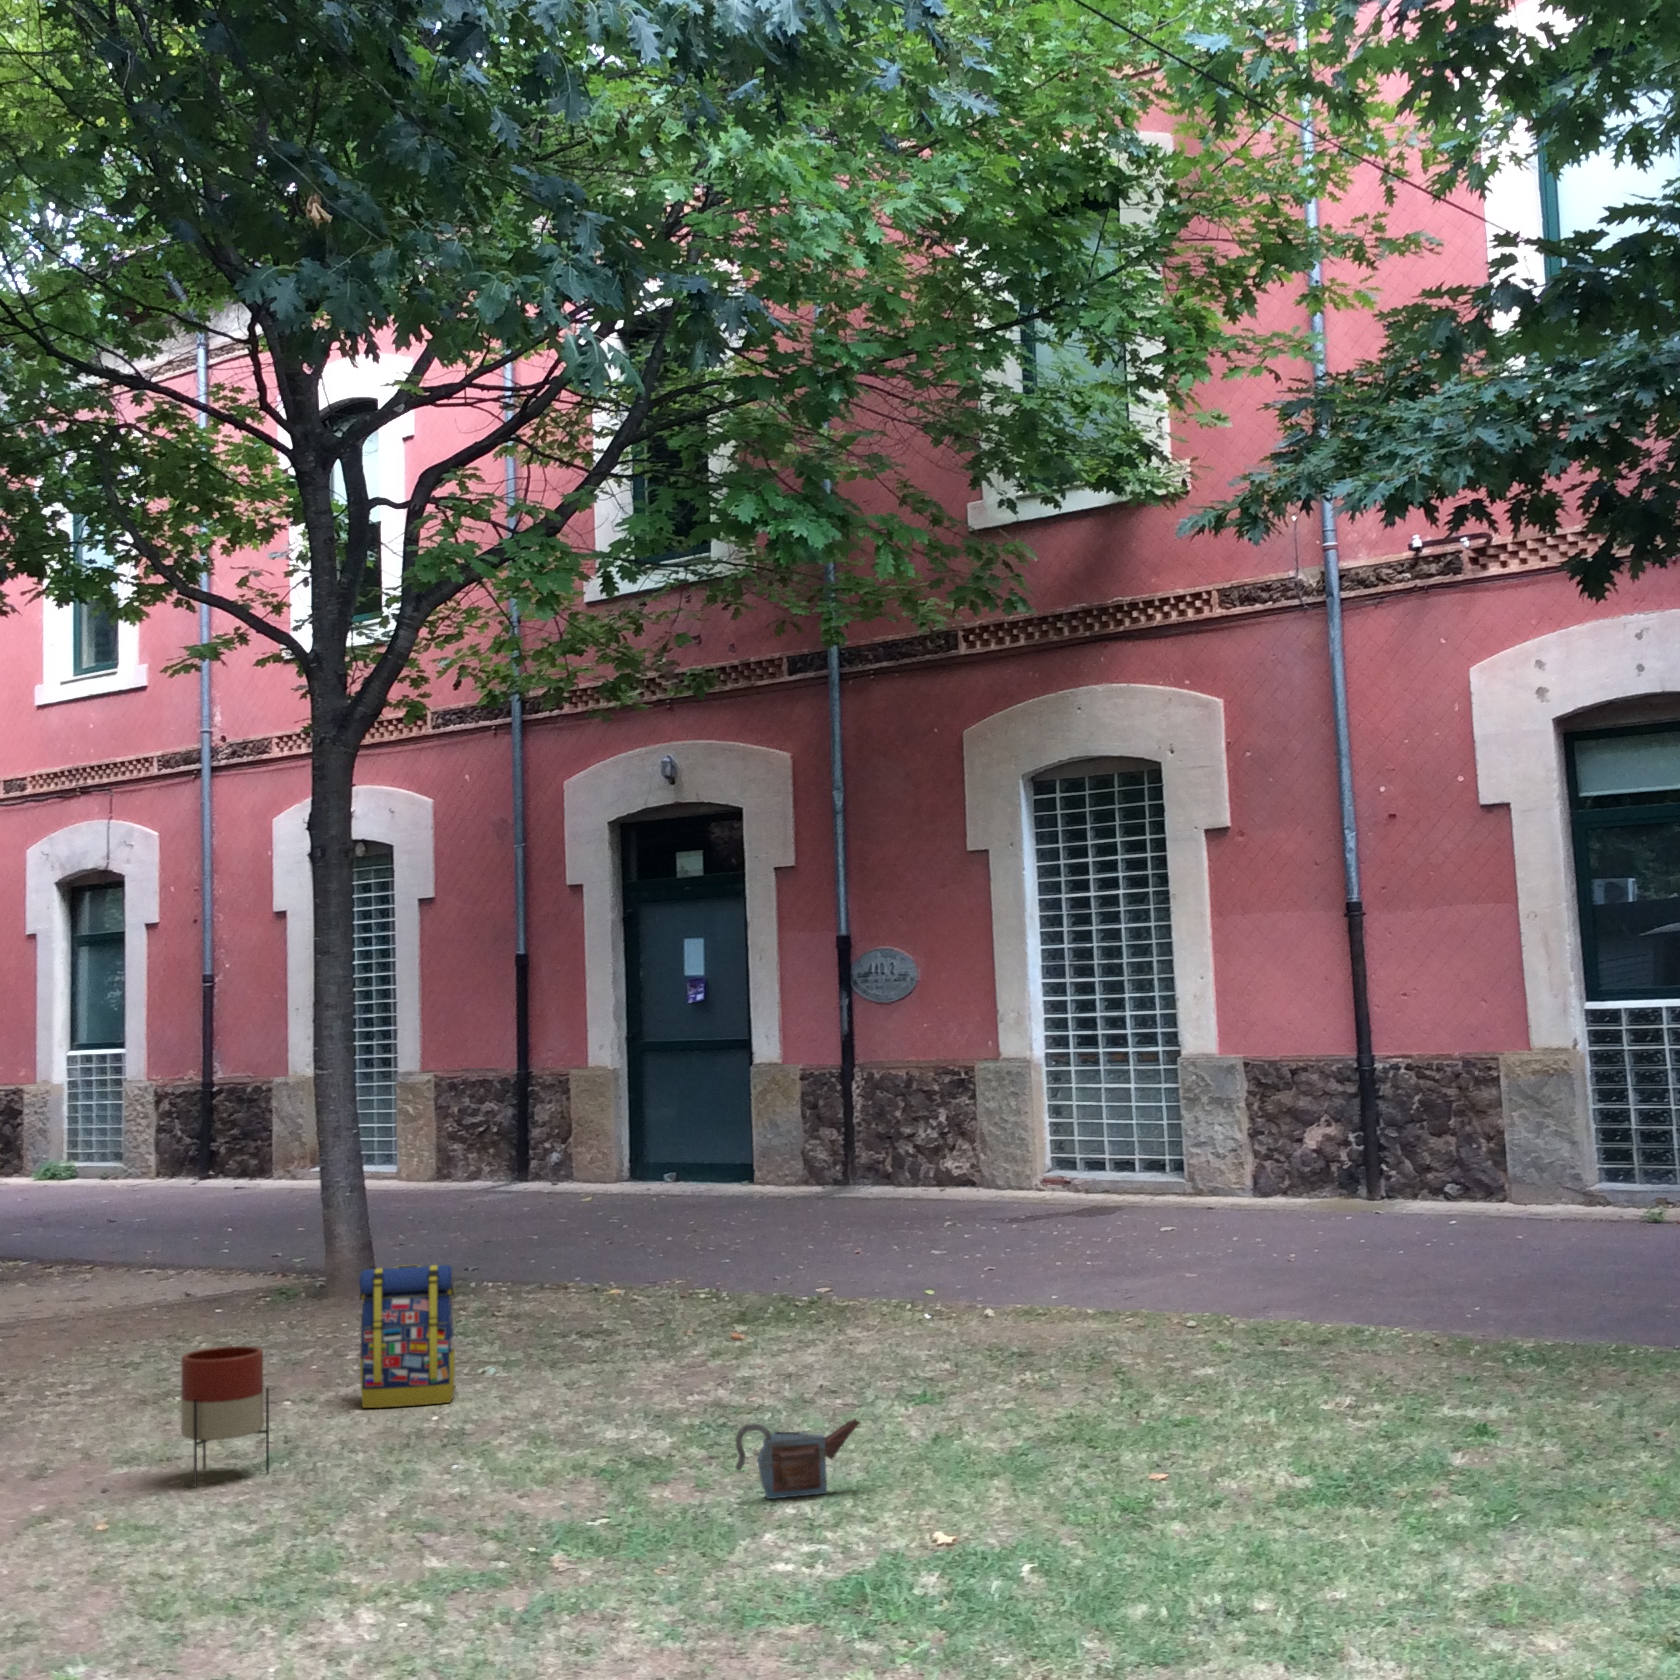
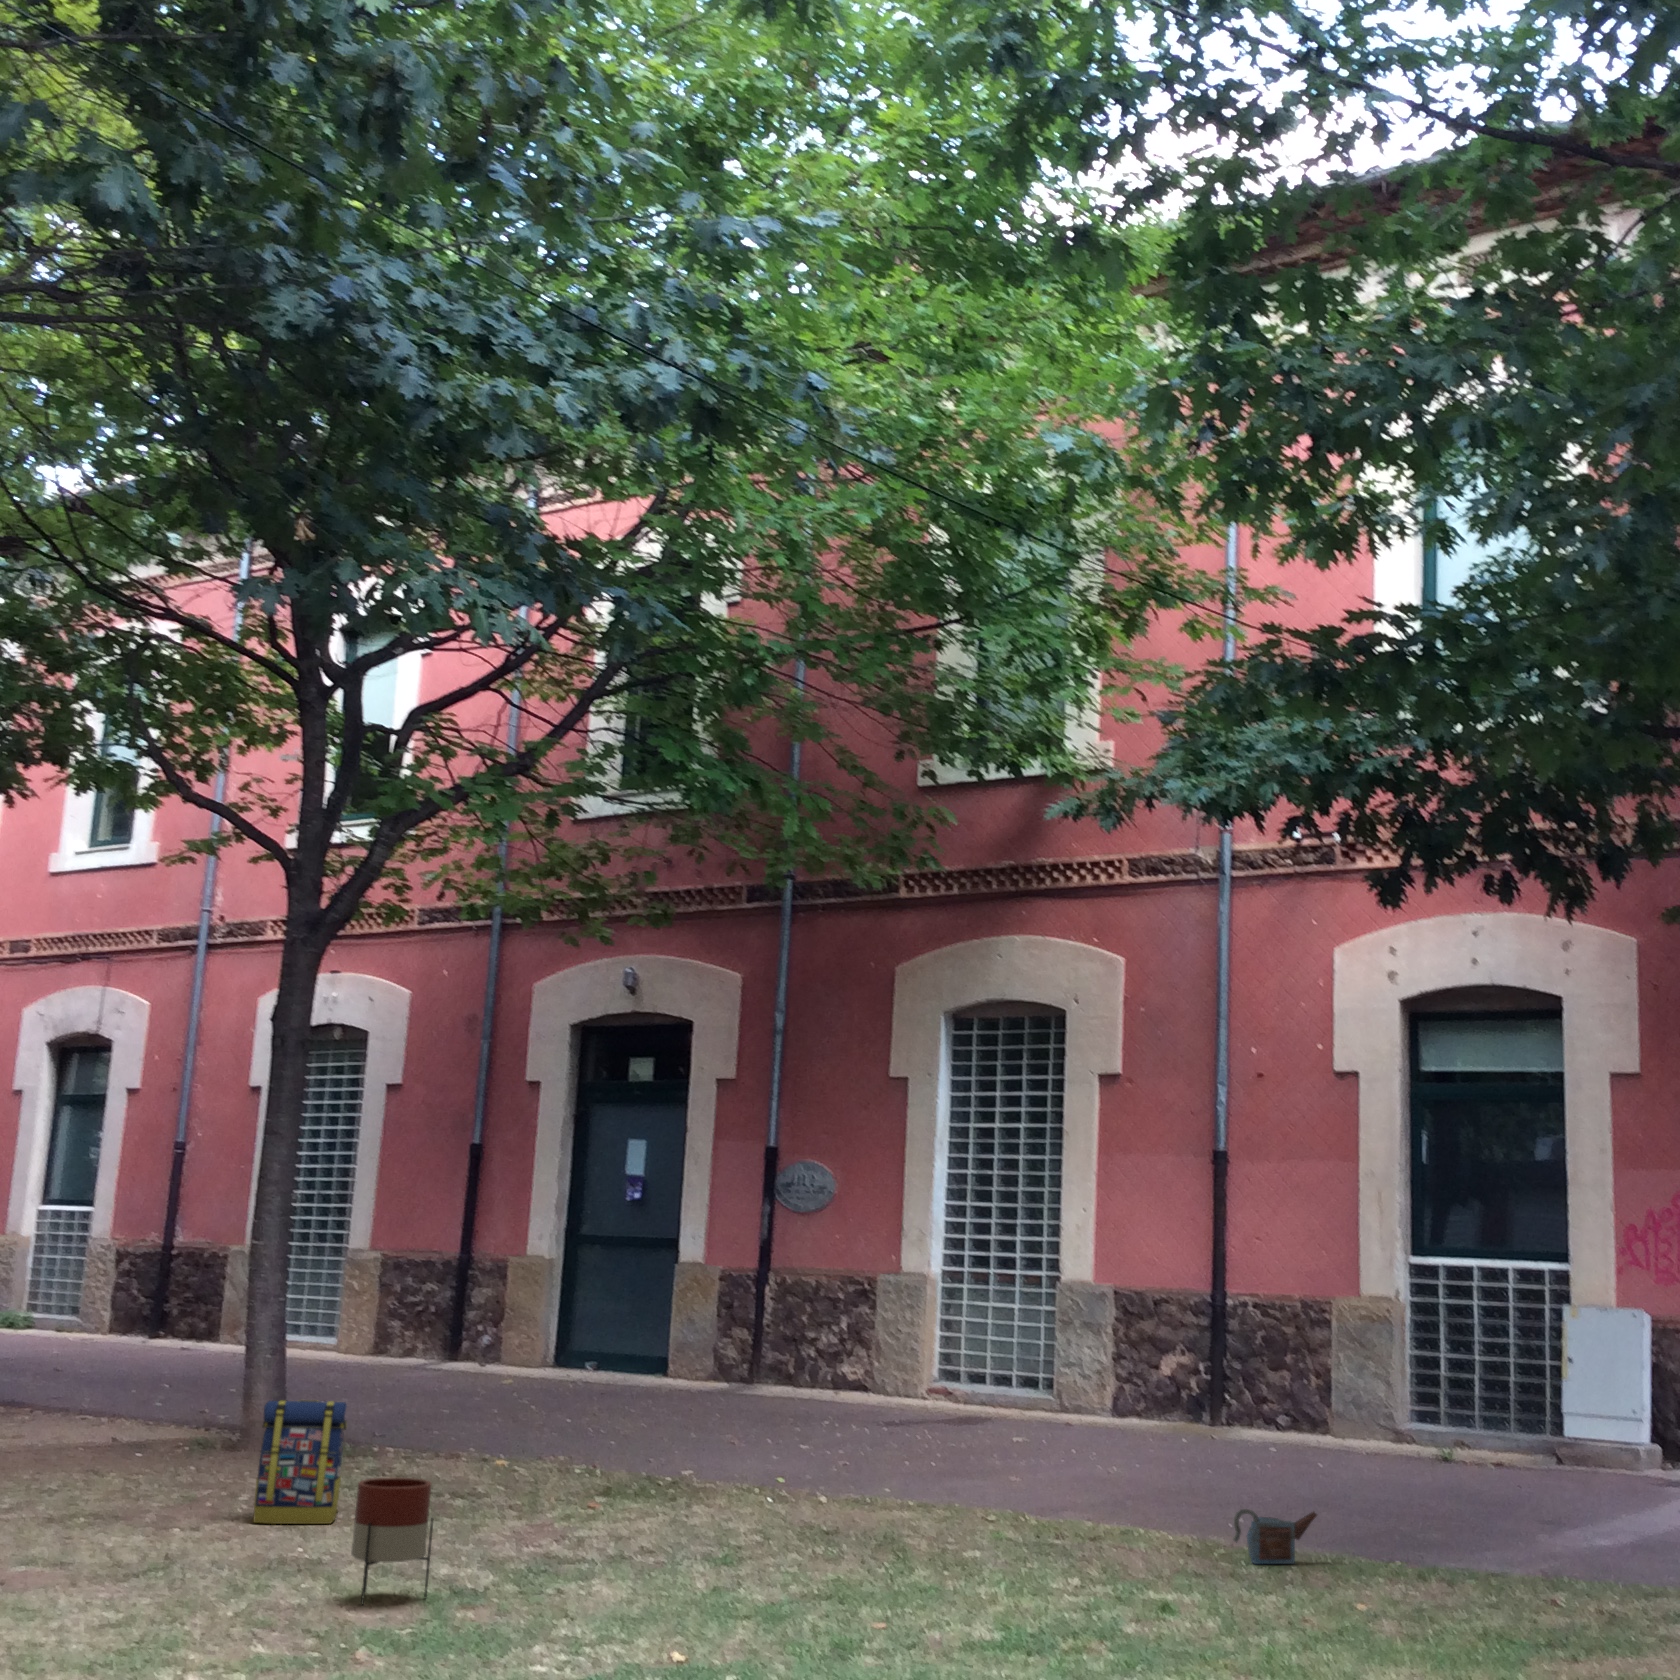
planter: present [181,1346,269,1487] -> present [351,1478,434,1605]
watering can: present [735,1419,860,1499] -> present [1233,1509,1317,1564]

